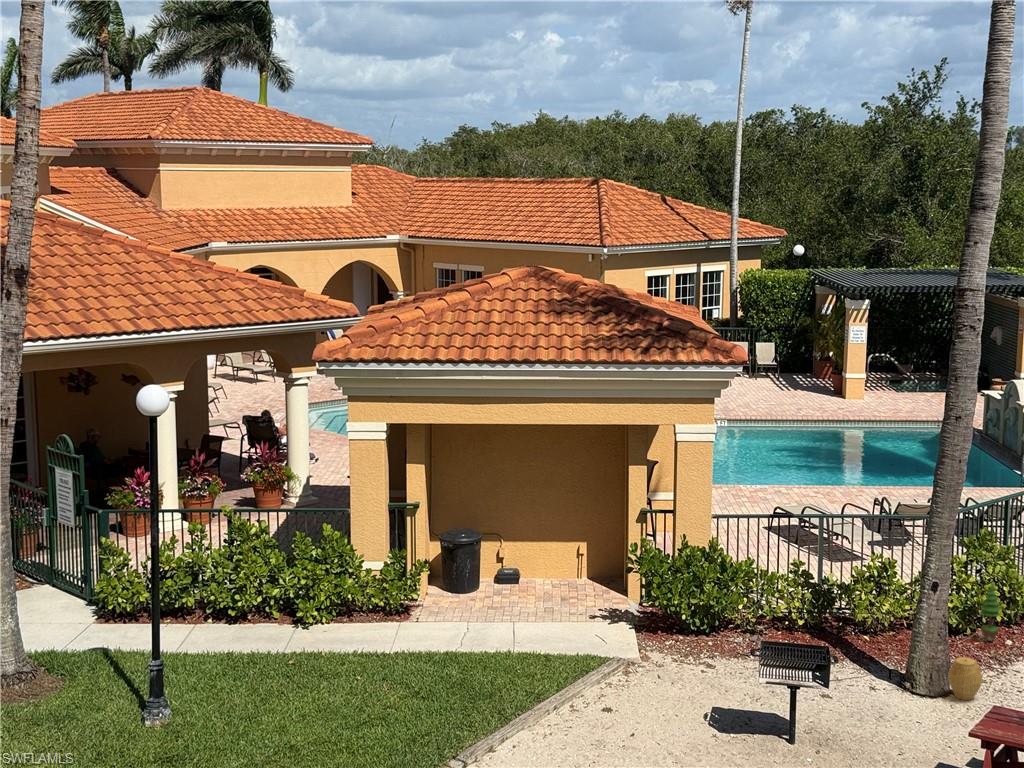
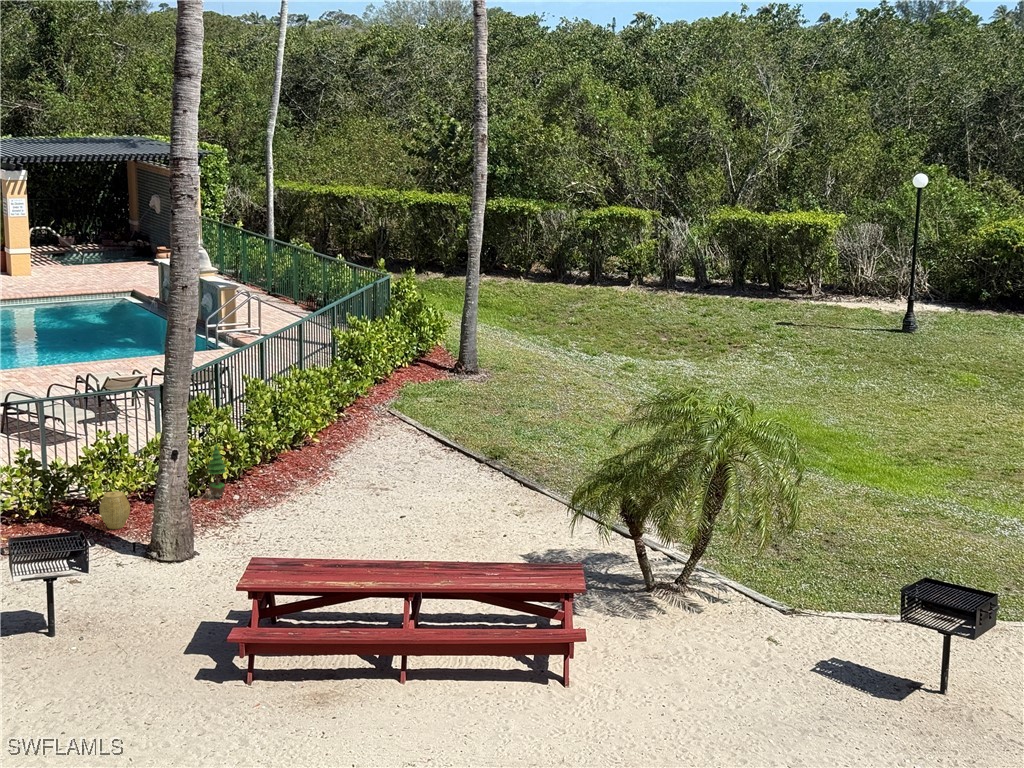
woven basket: present [948,657,982,700] -> present [100,491,130,529]

